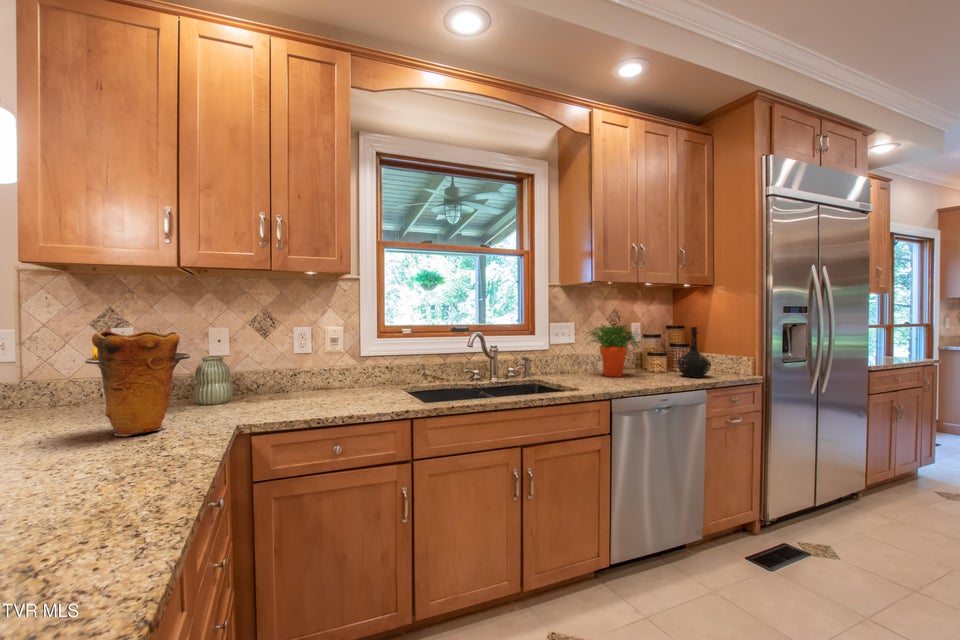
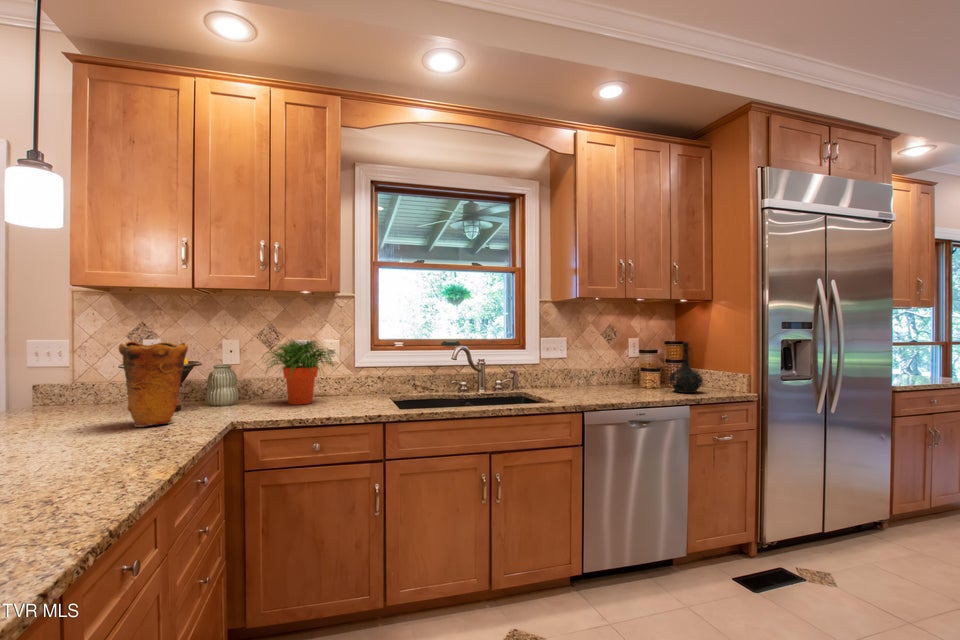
potted plant: present [586,325,640,377] -> present [267,340,334,405]

